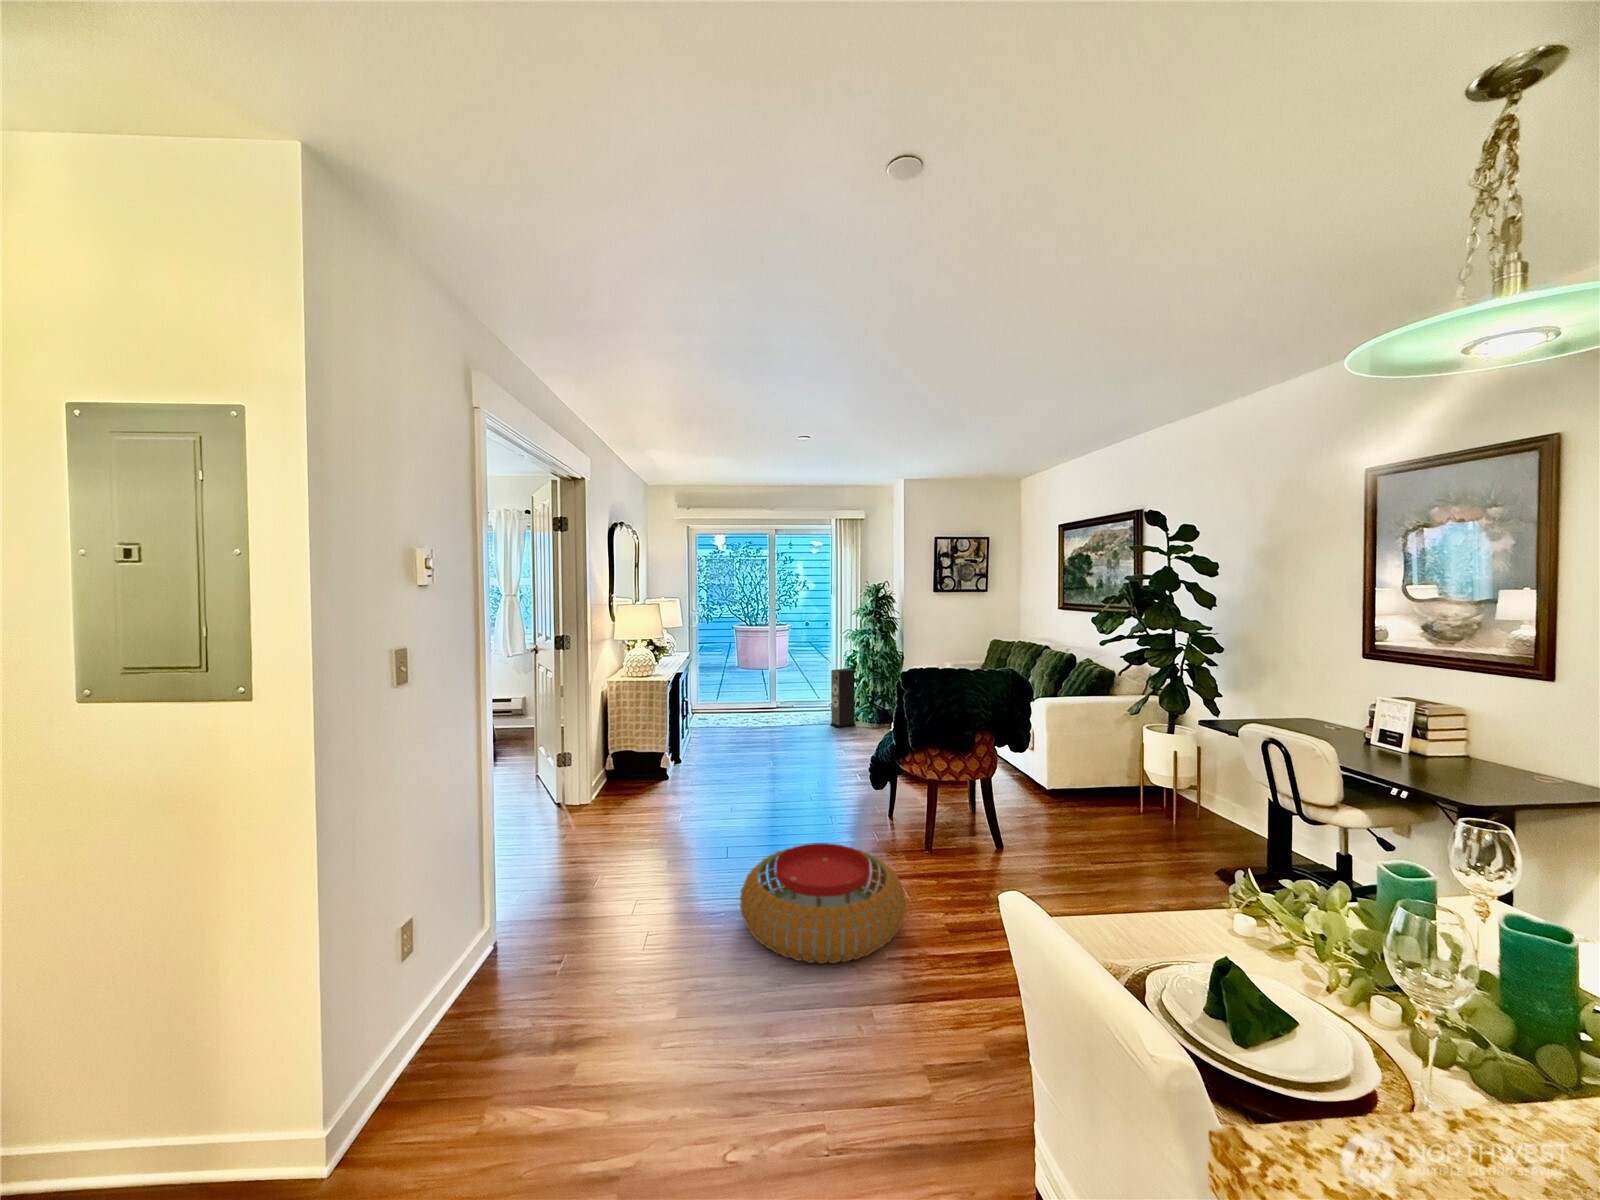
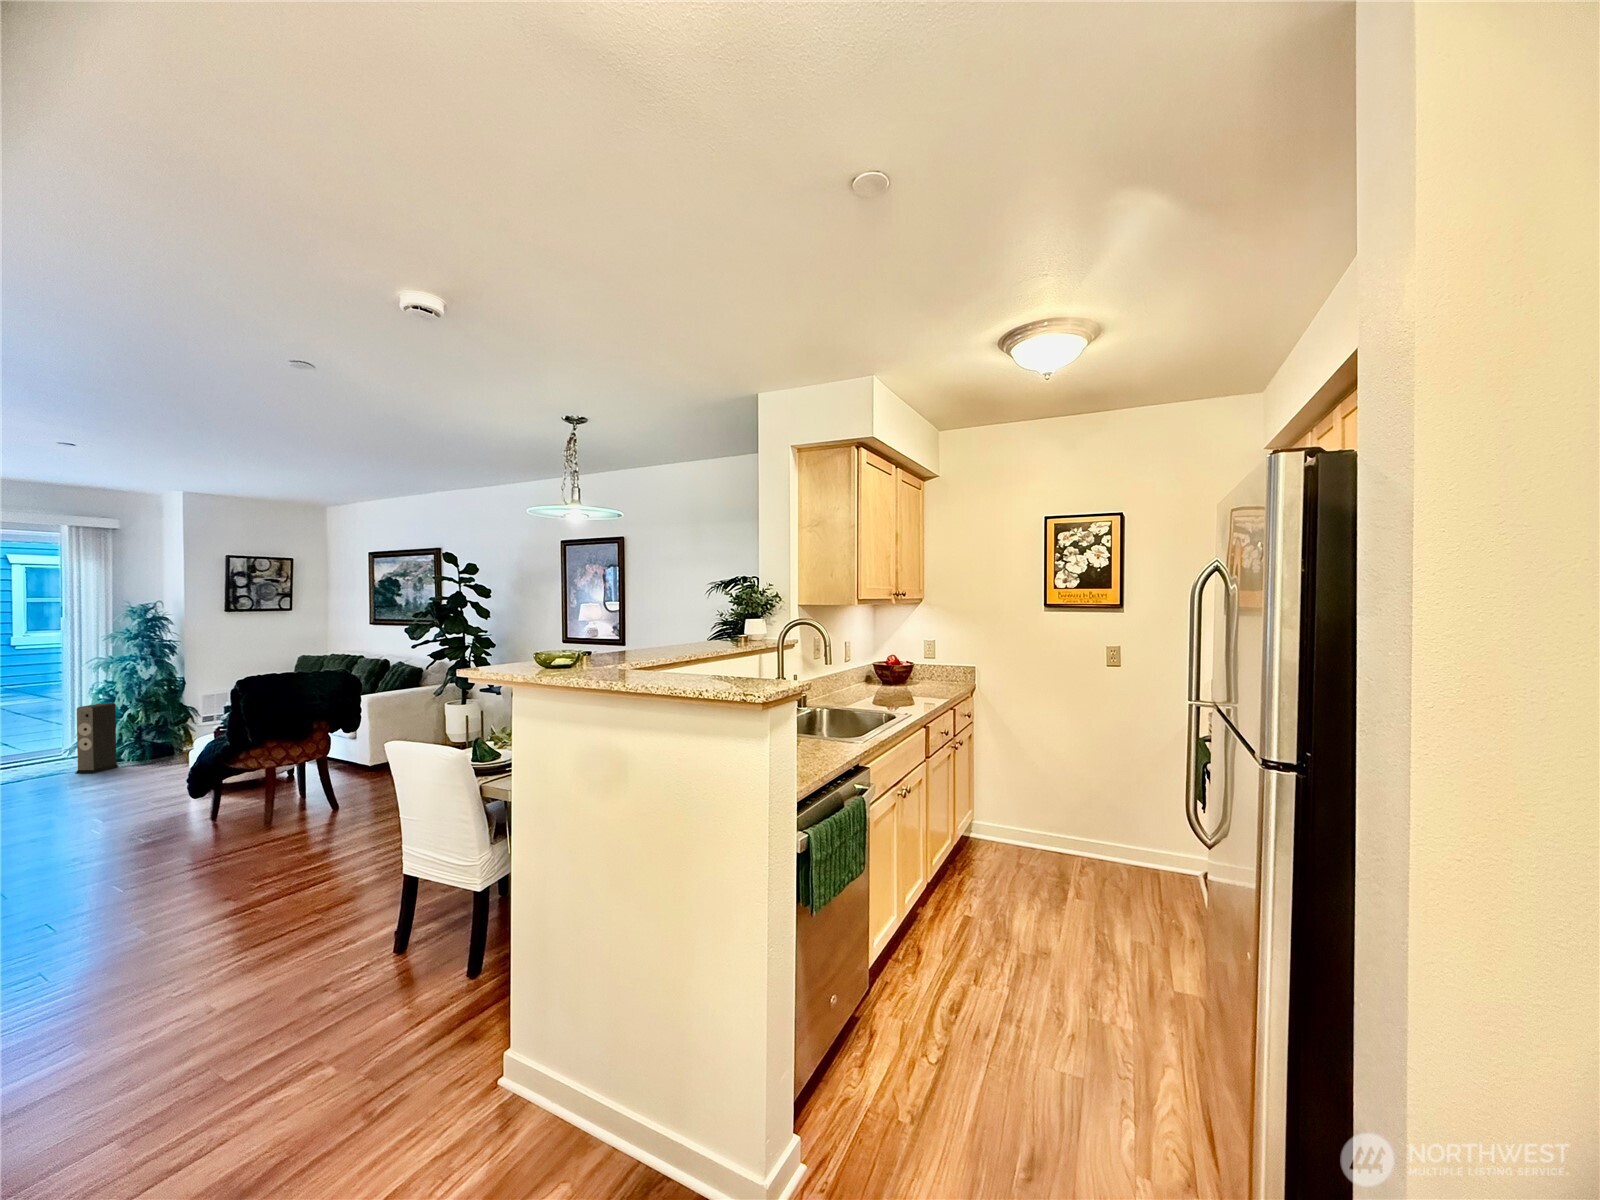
pouf: present [740,843,906,964] -> none [99,819,279,904]

